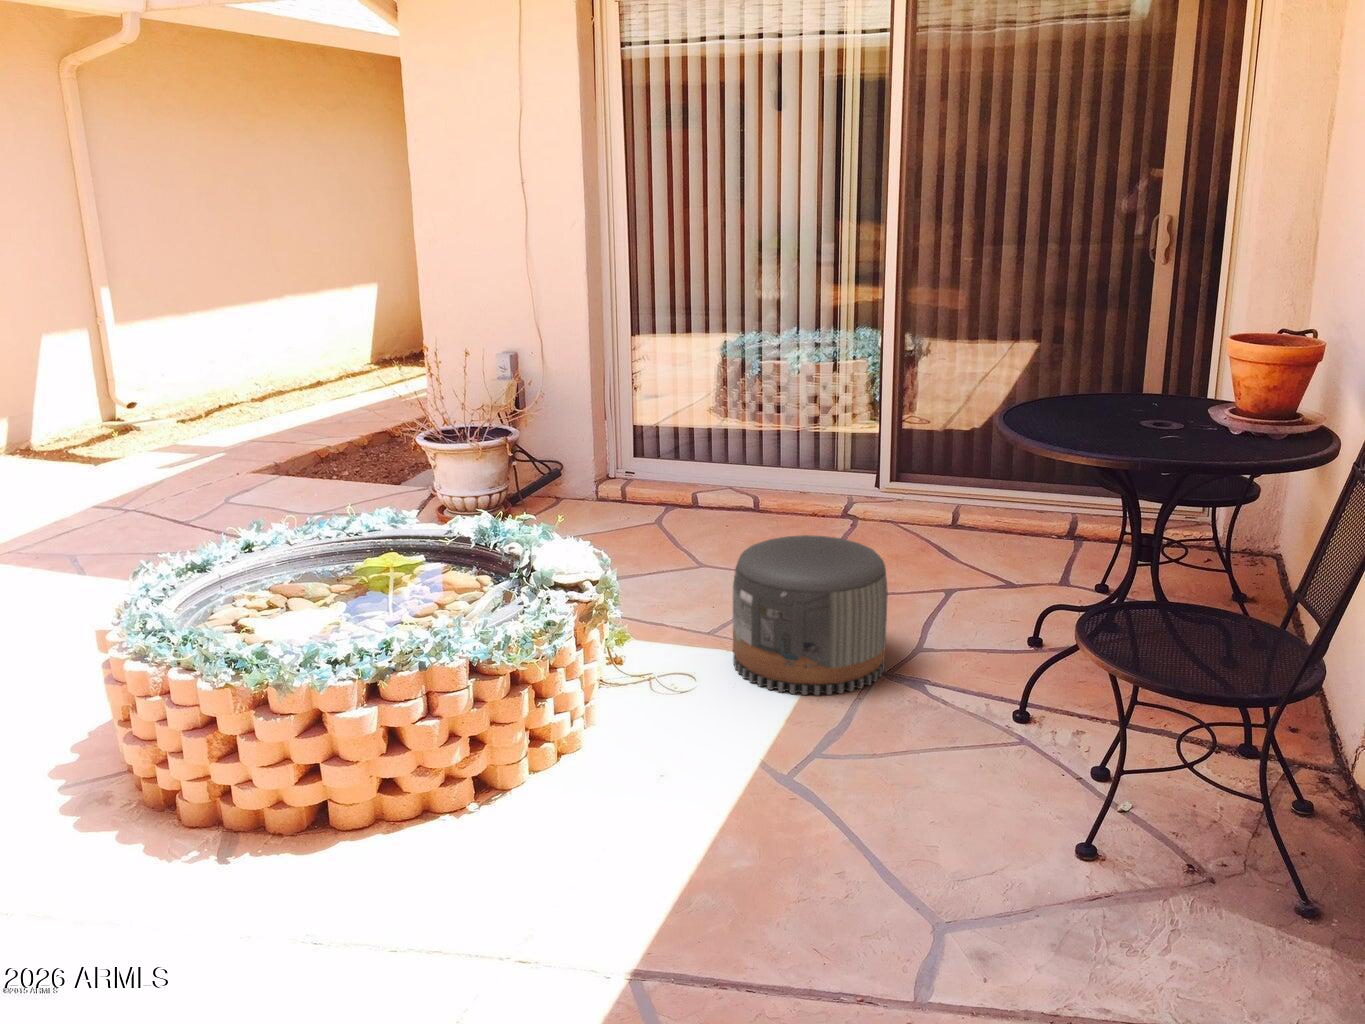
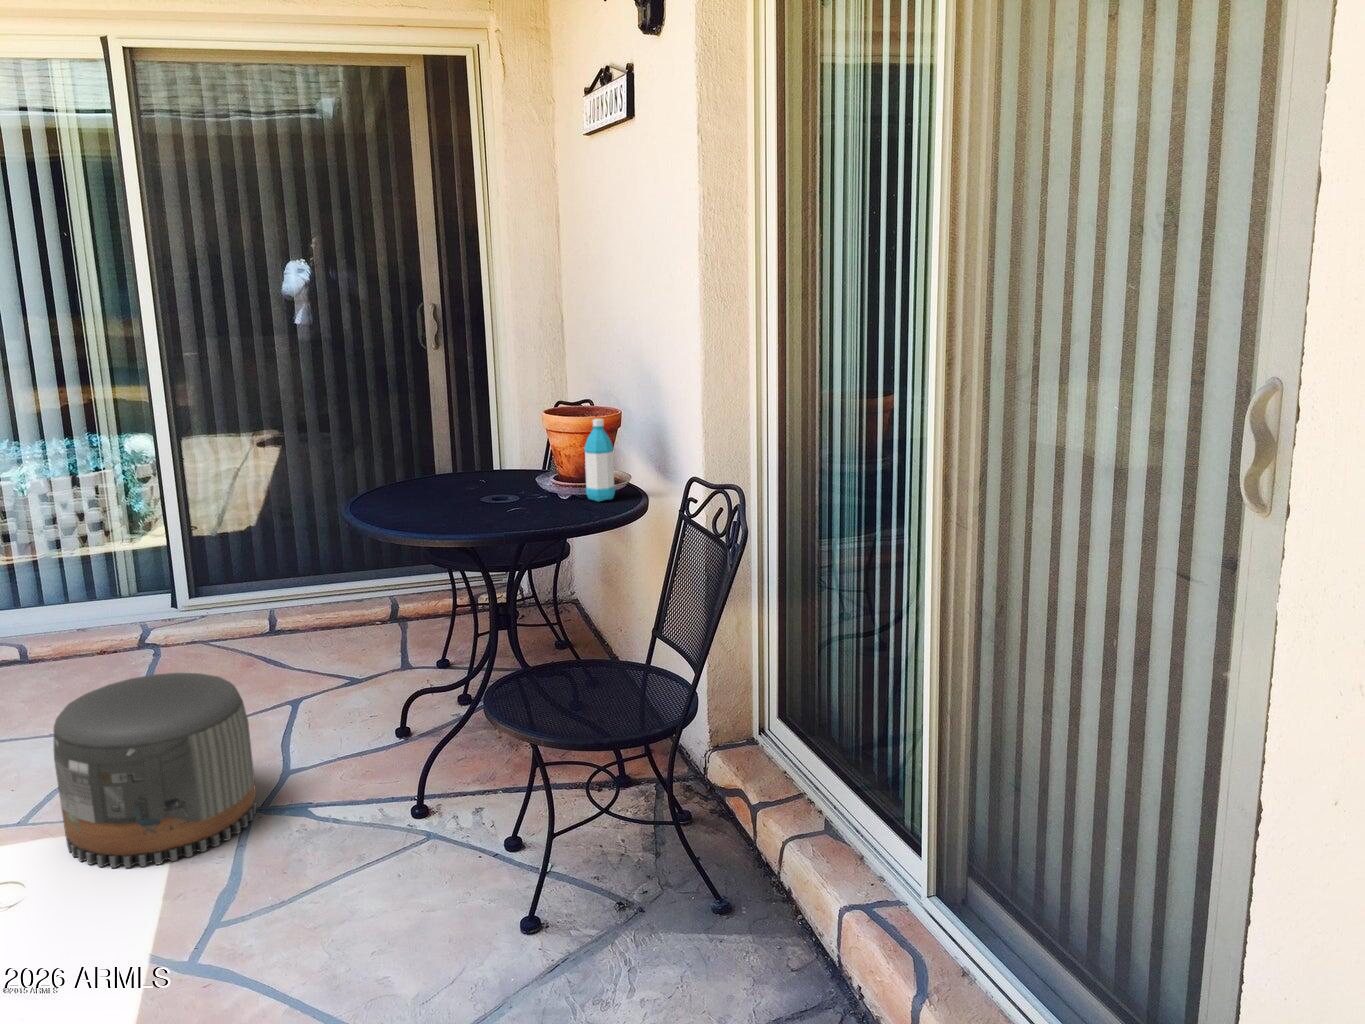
water bottle: none [1269,350,1312,443] -> present [584,419,615,501]

